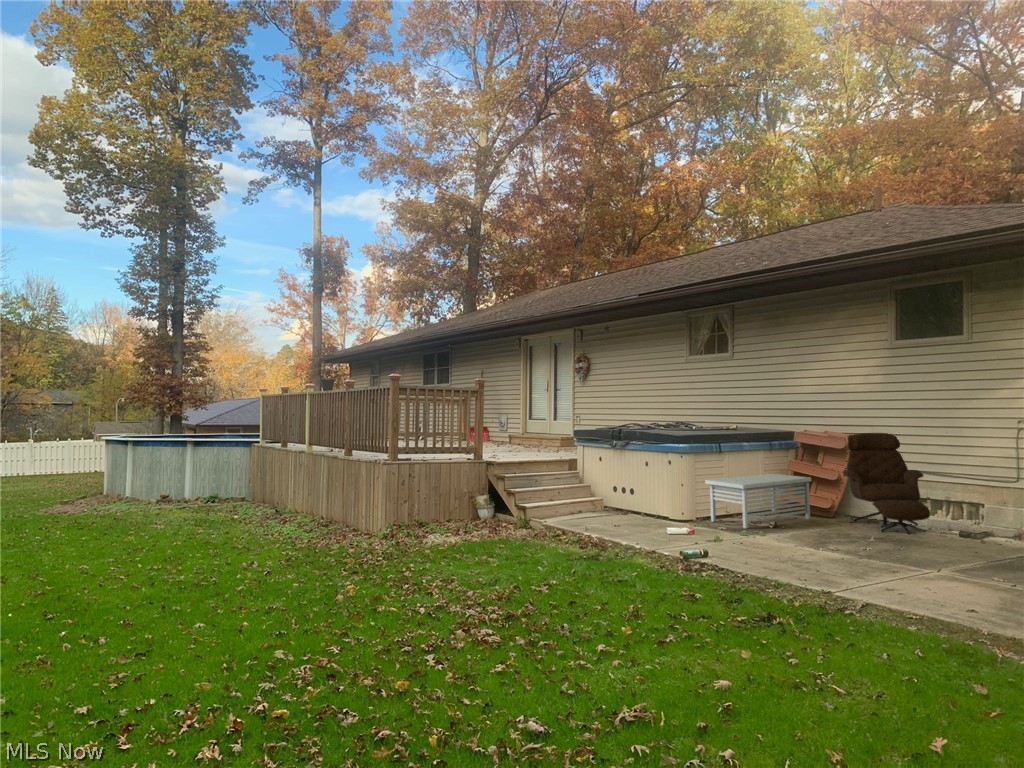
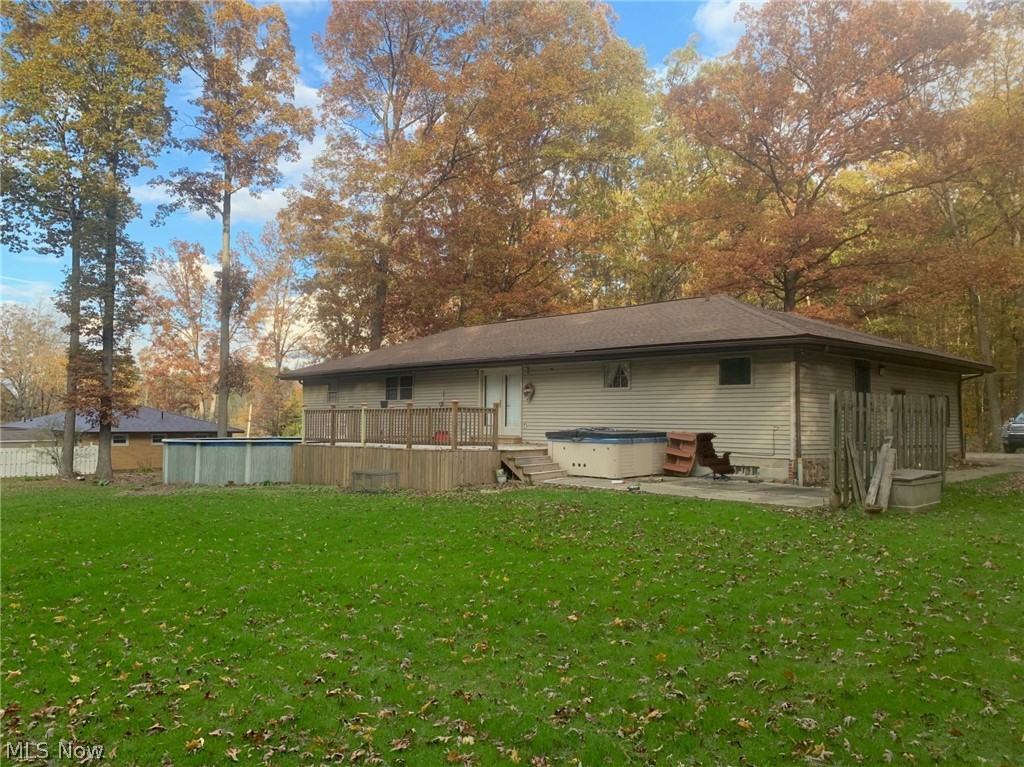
storage bench: present [705,474,811,528] -> present [351,468,400,494]

